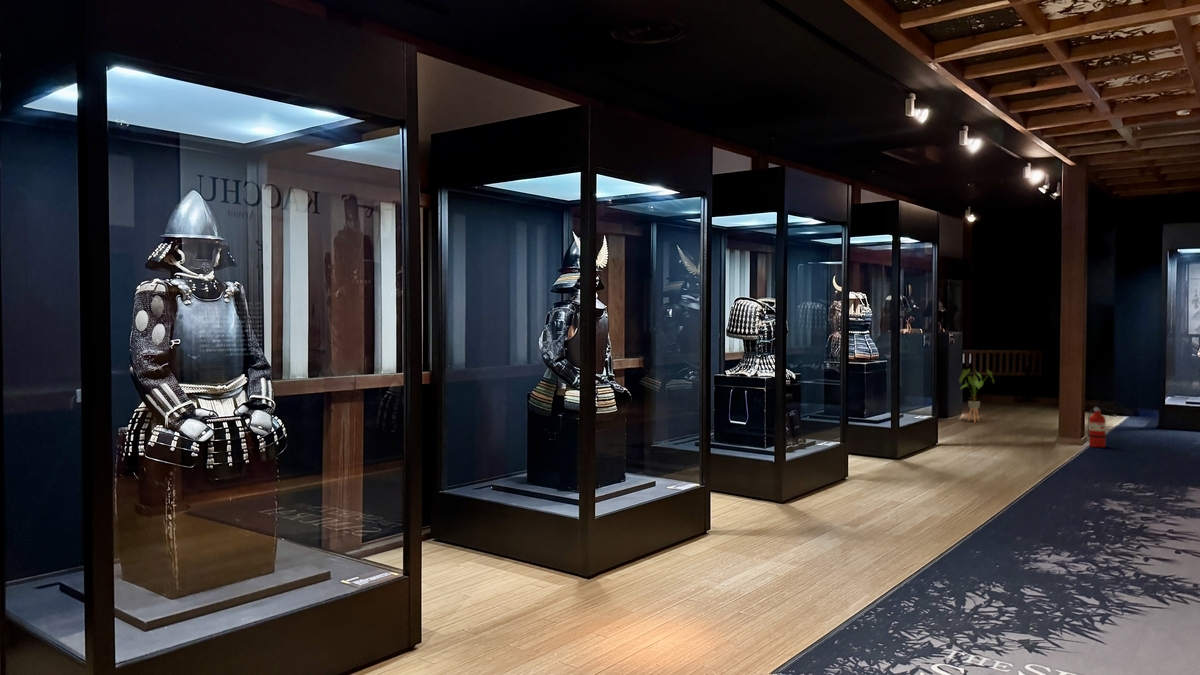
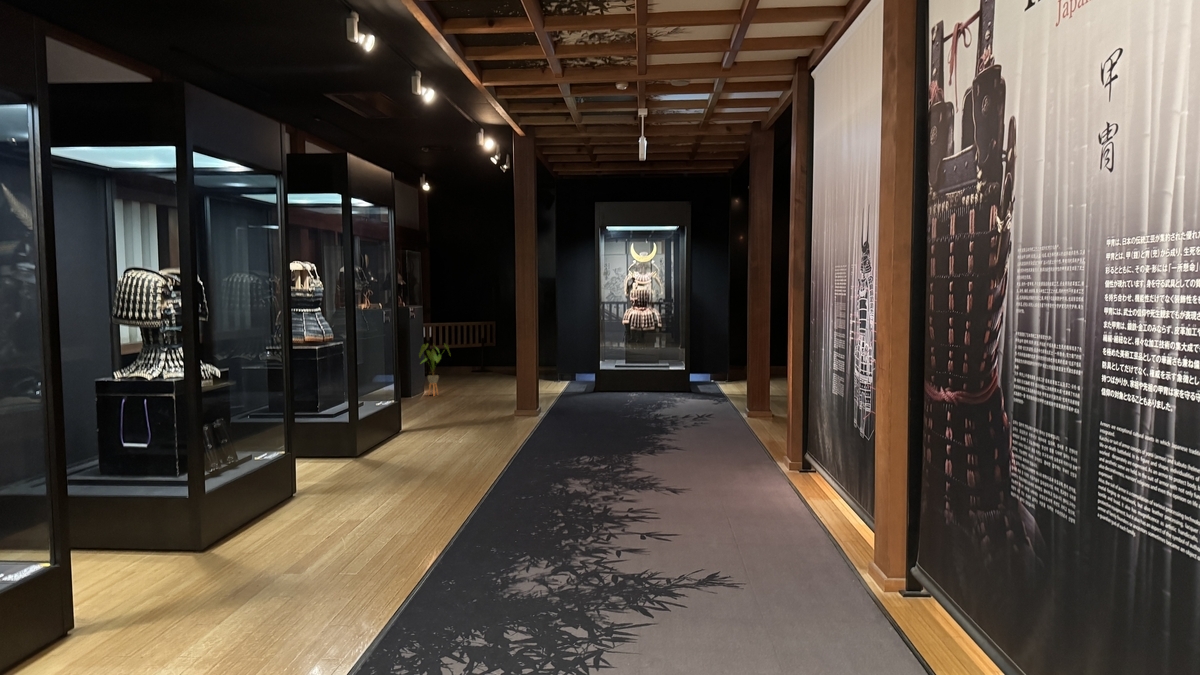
fire extinguisher: present [1088,402,1113,447] -> none [533,371,554,413]

